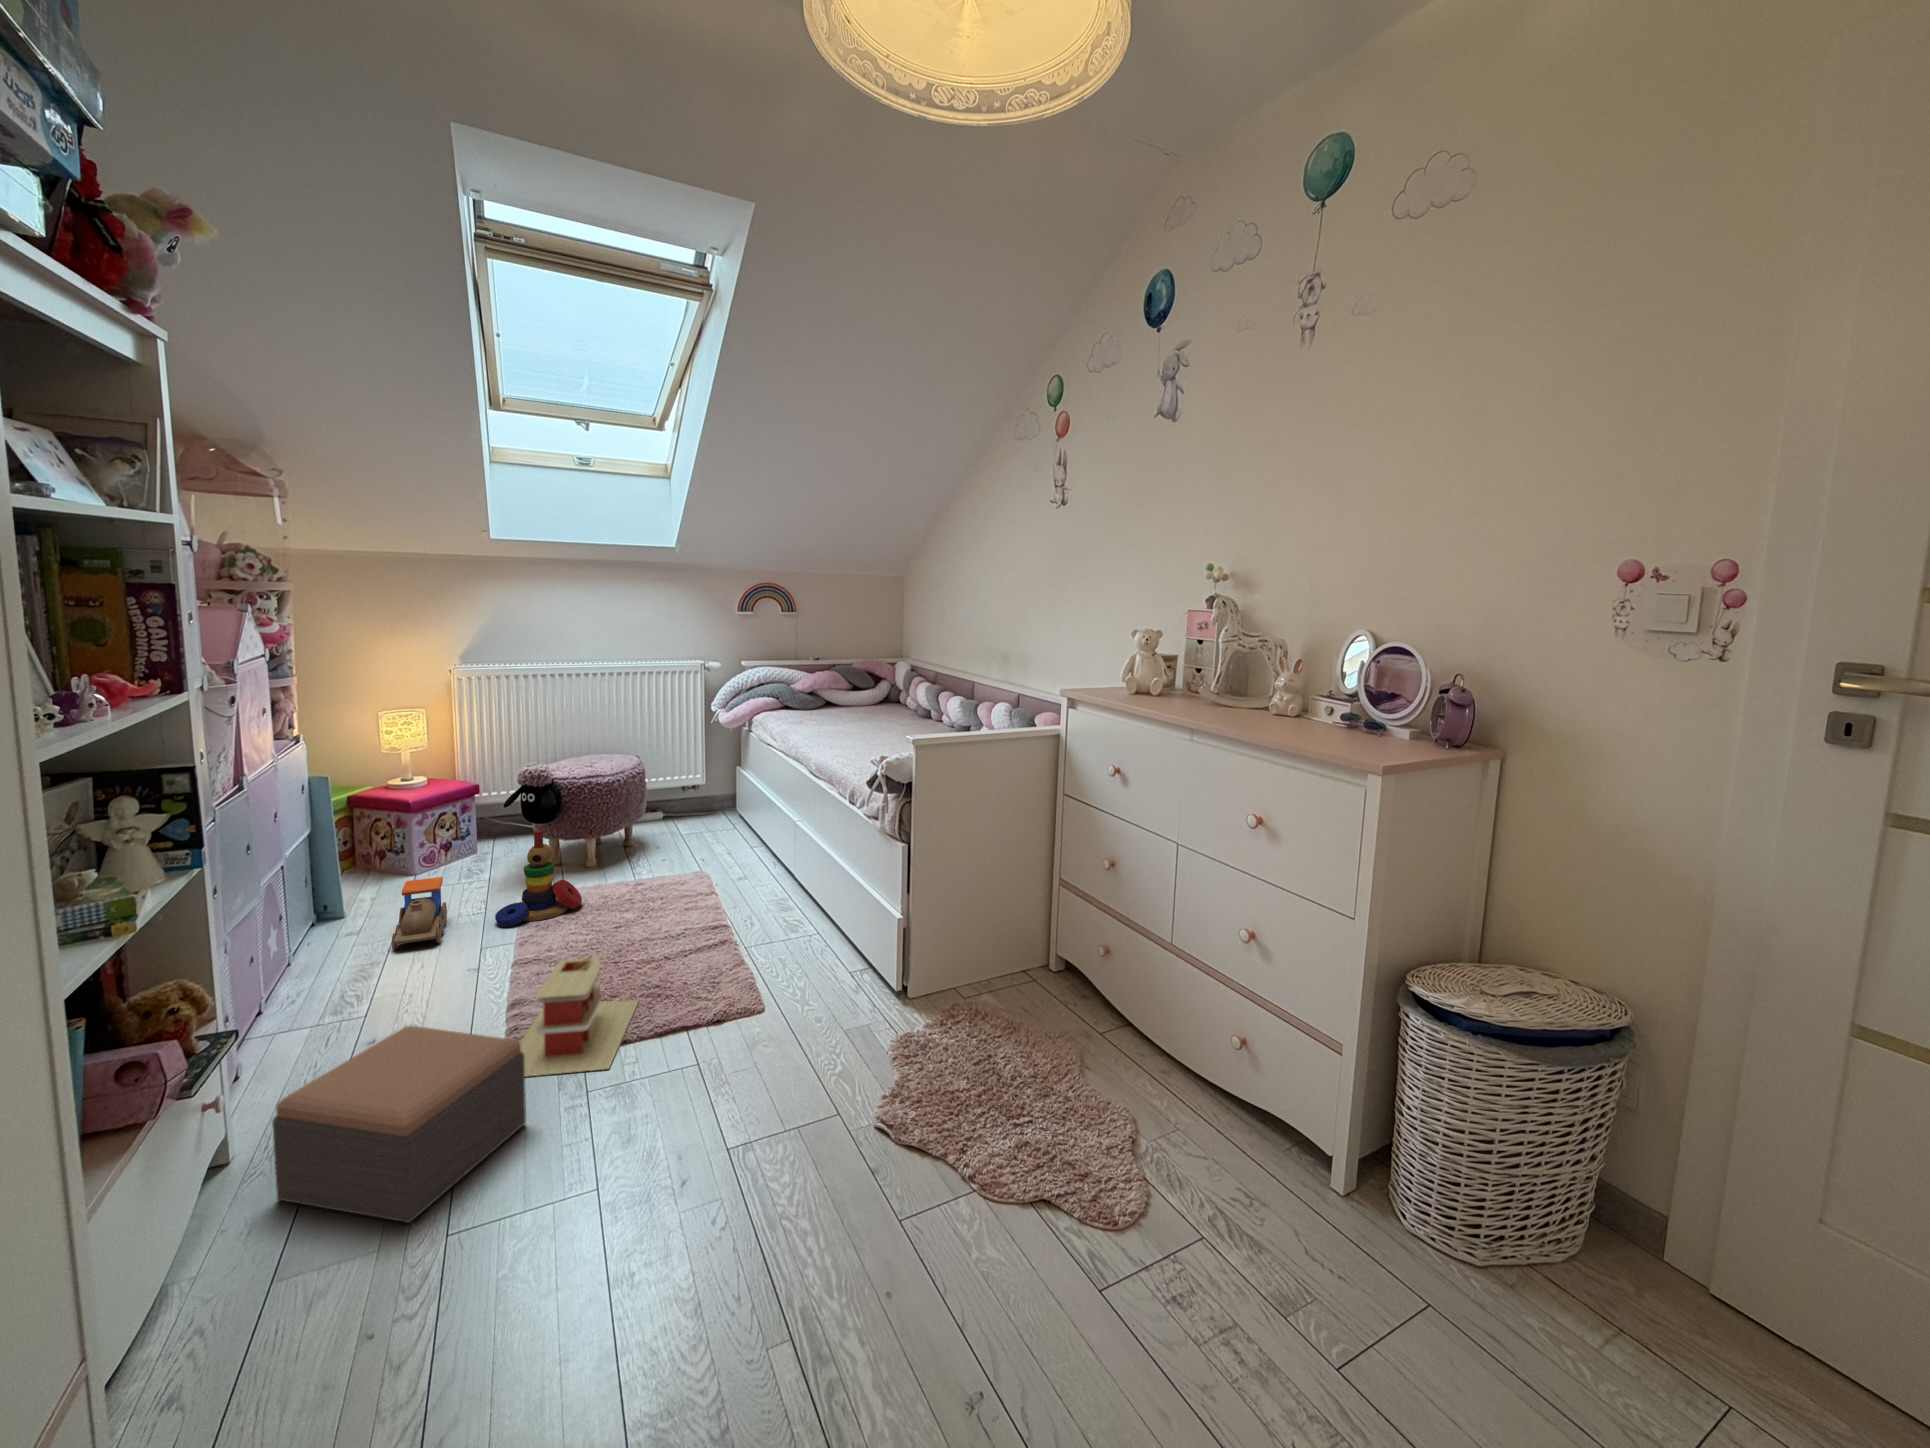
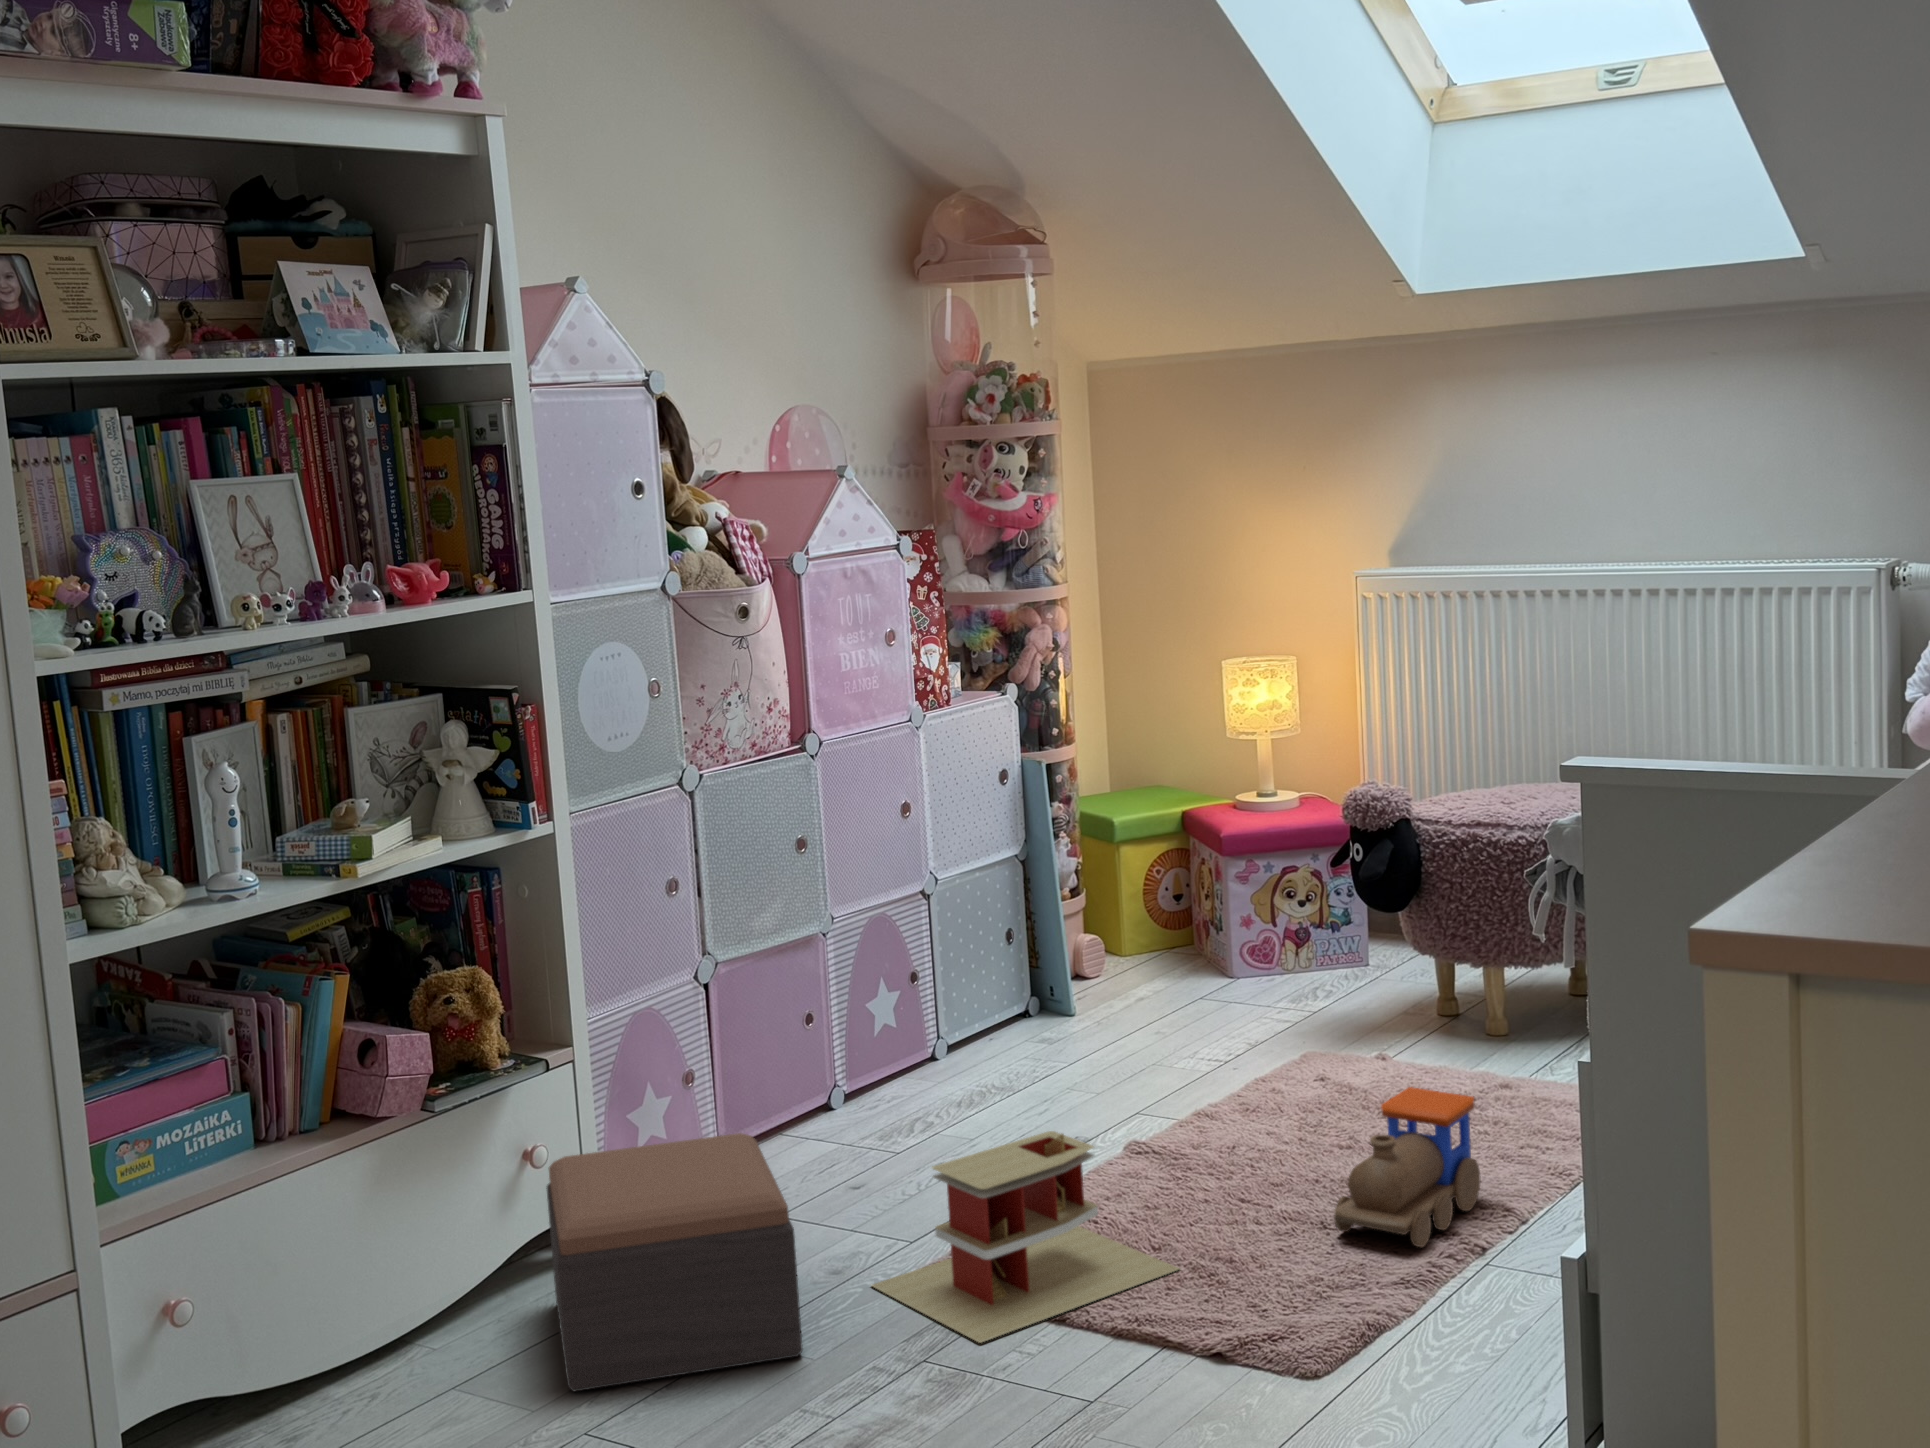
stacking toy: present [495,830,582,927] -> none [1204,911,1367,1094]
toy train: present [392,877,447,949] -> present [1334,1087,1480,1247]

